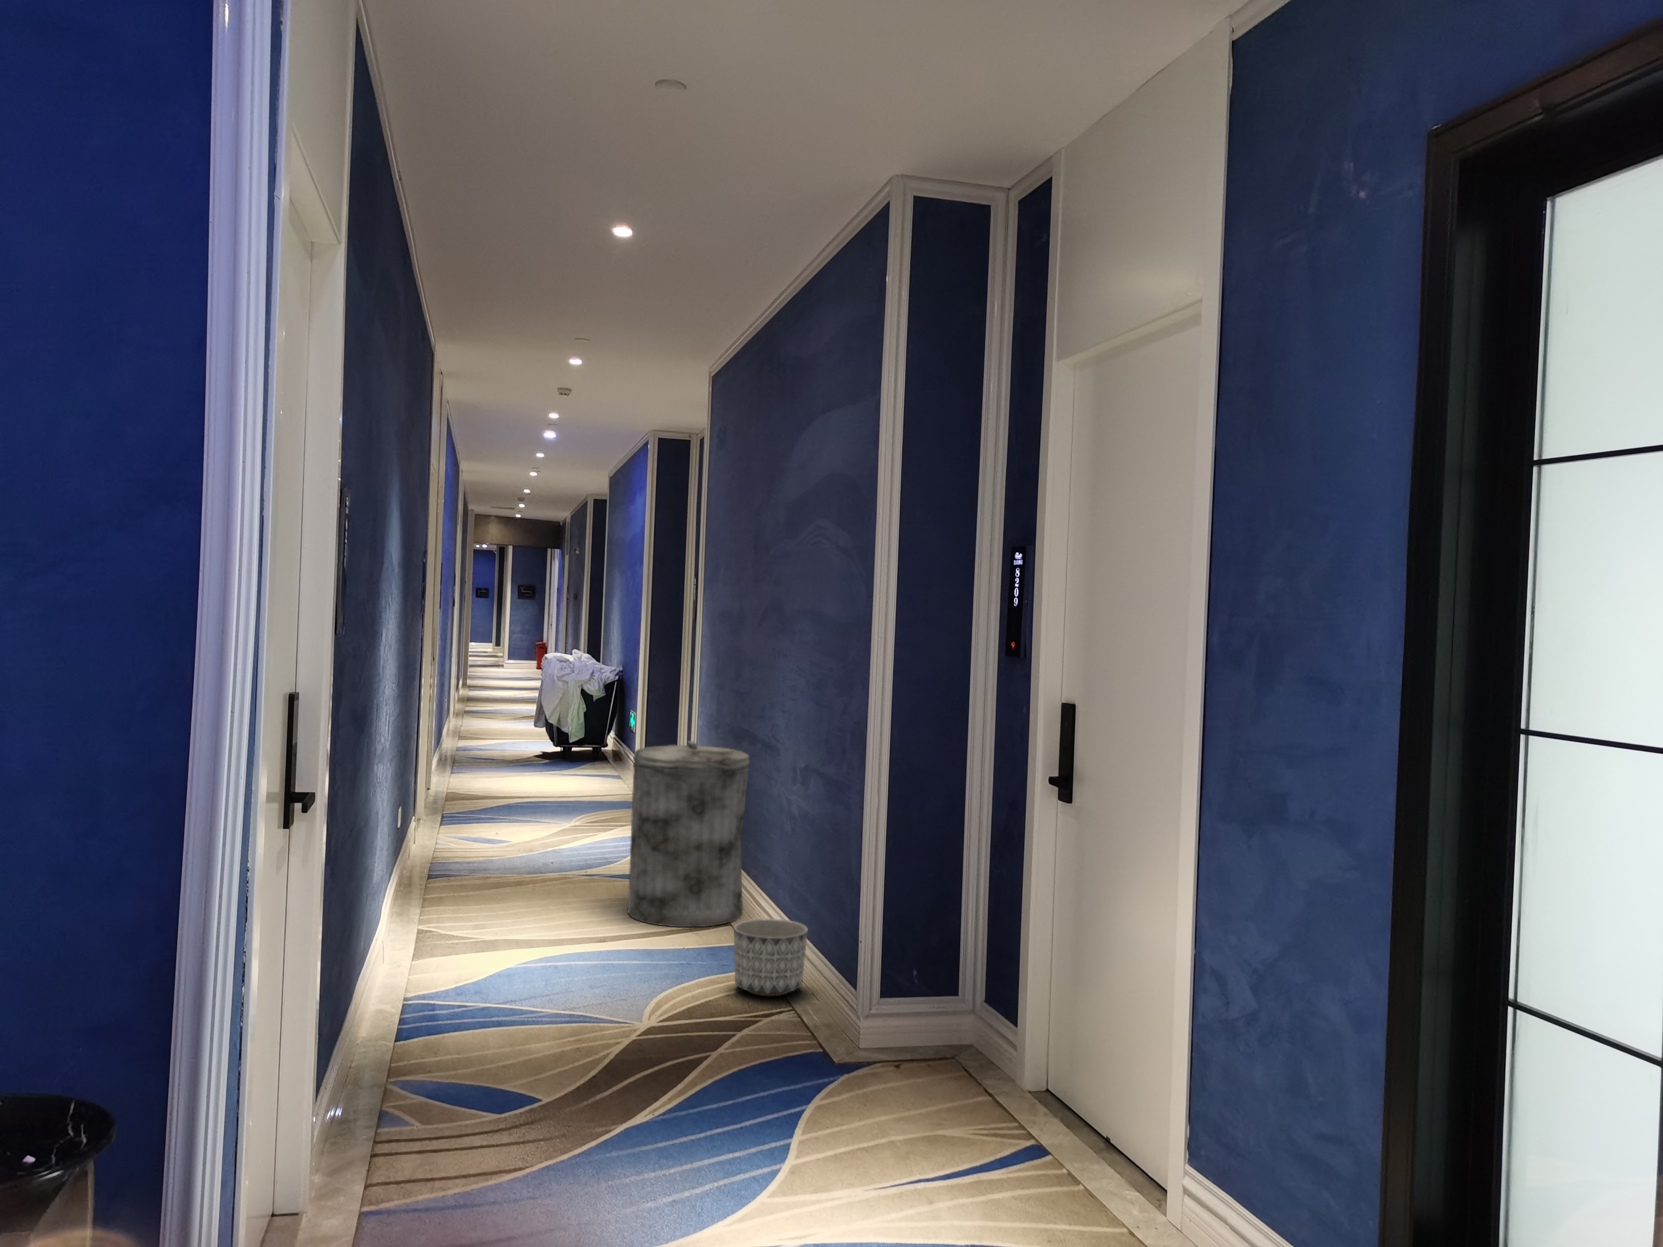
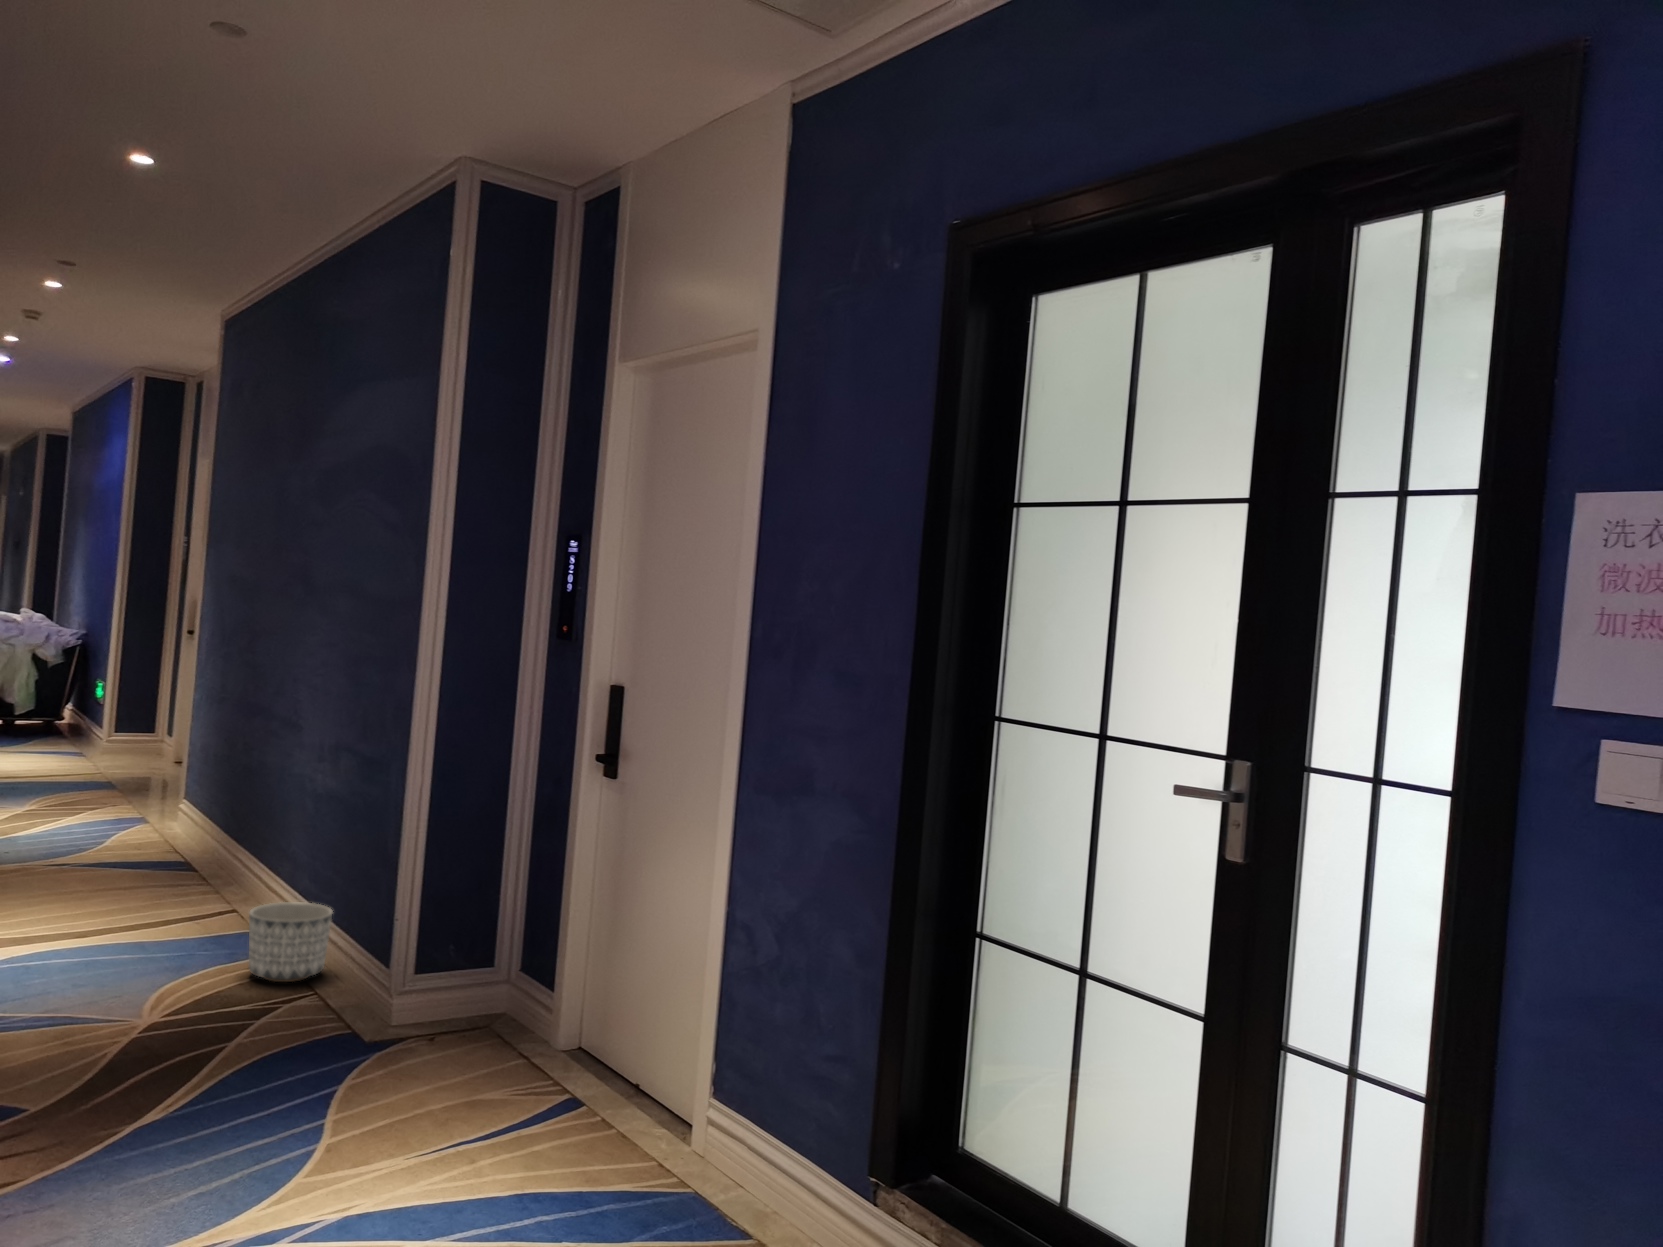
trash can: present [628,741,750,927] -> none [111,716,264,917]

